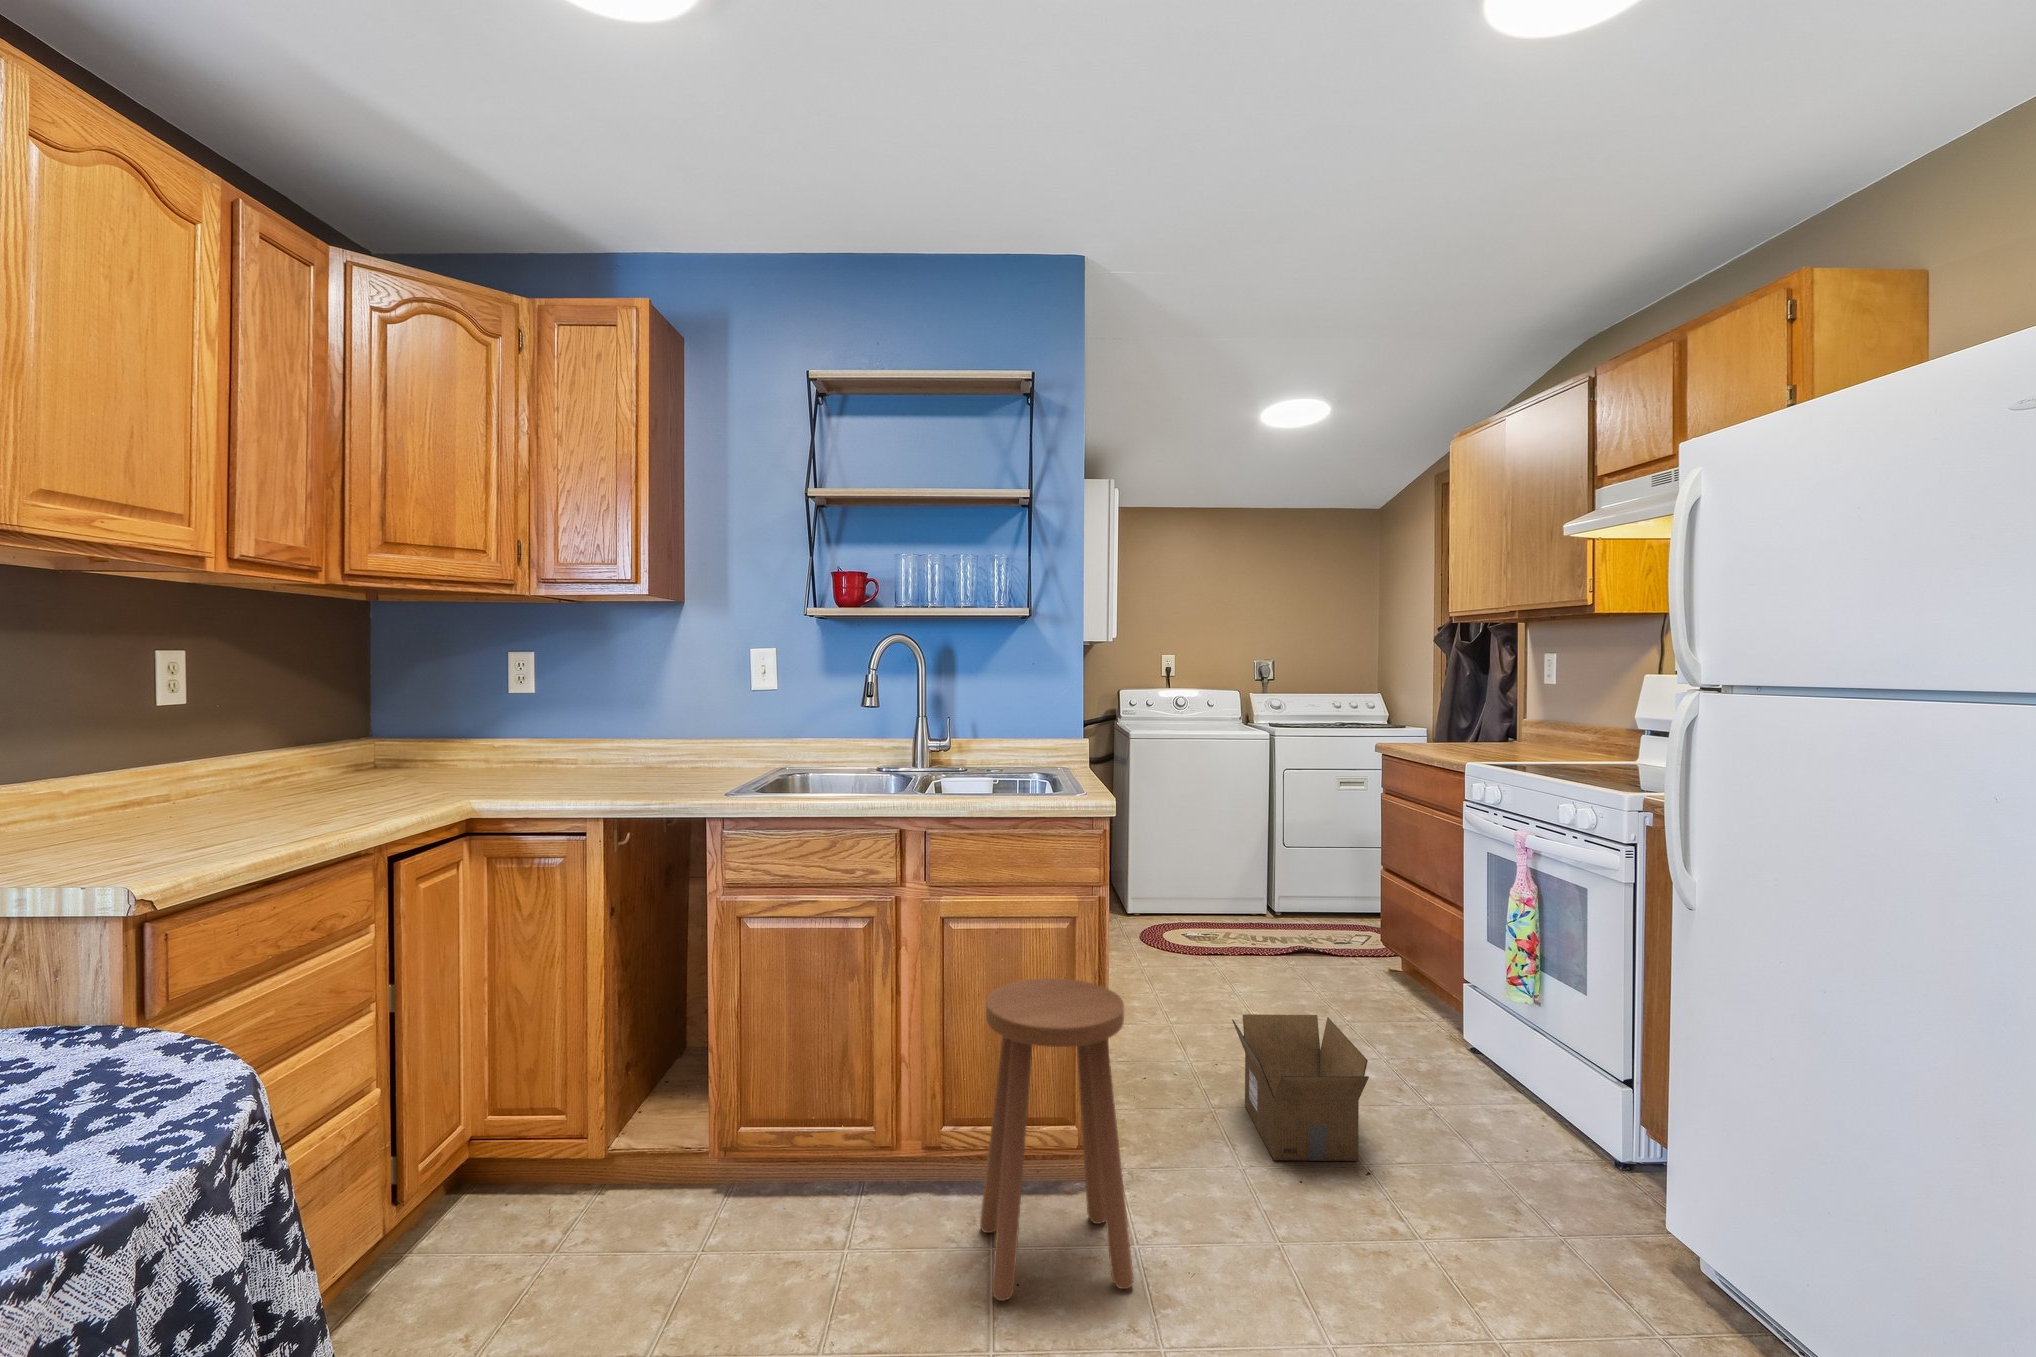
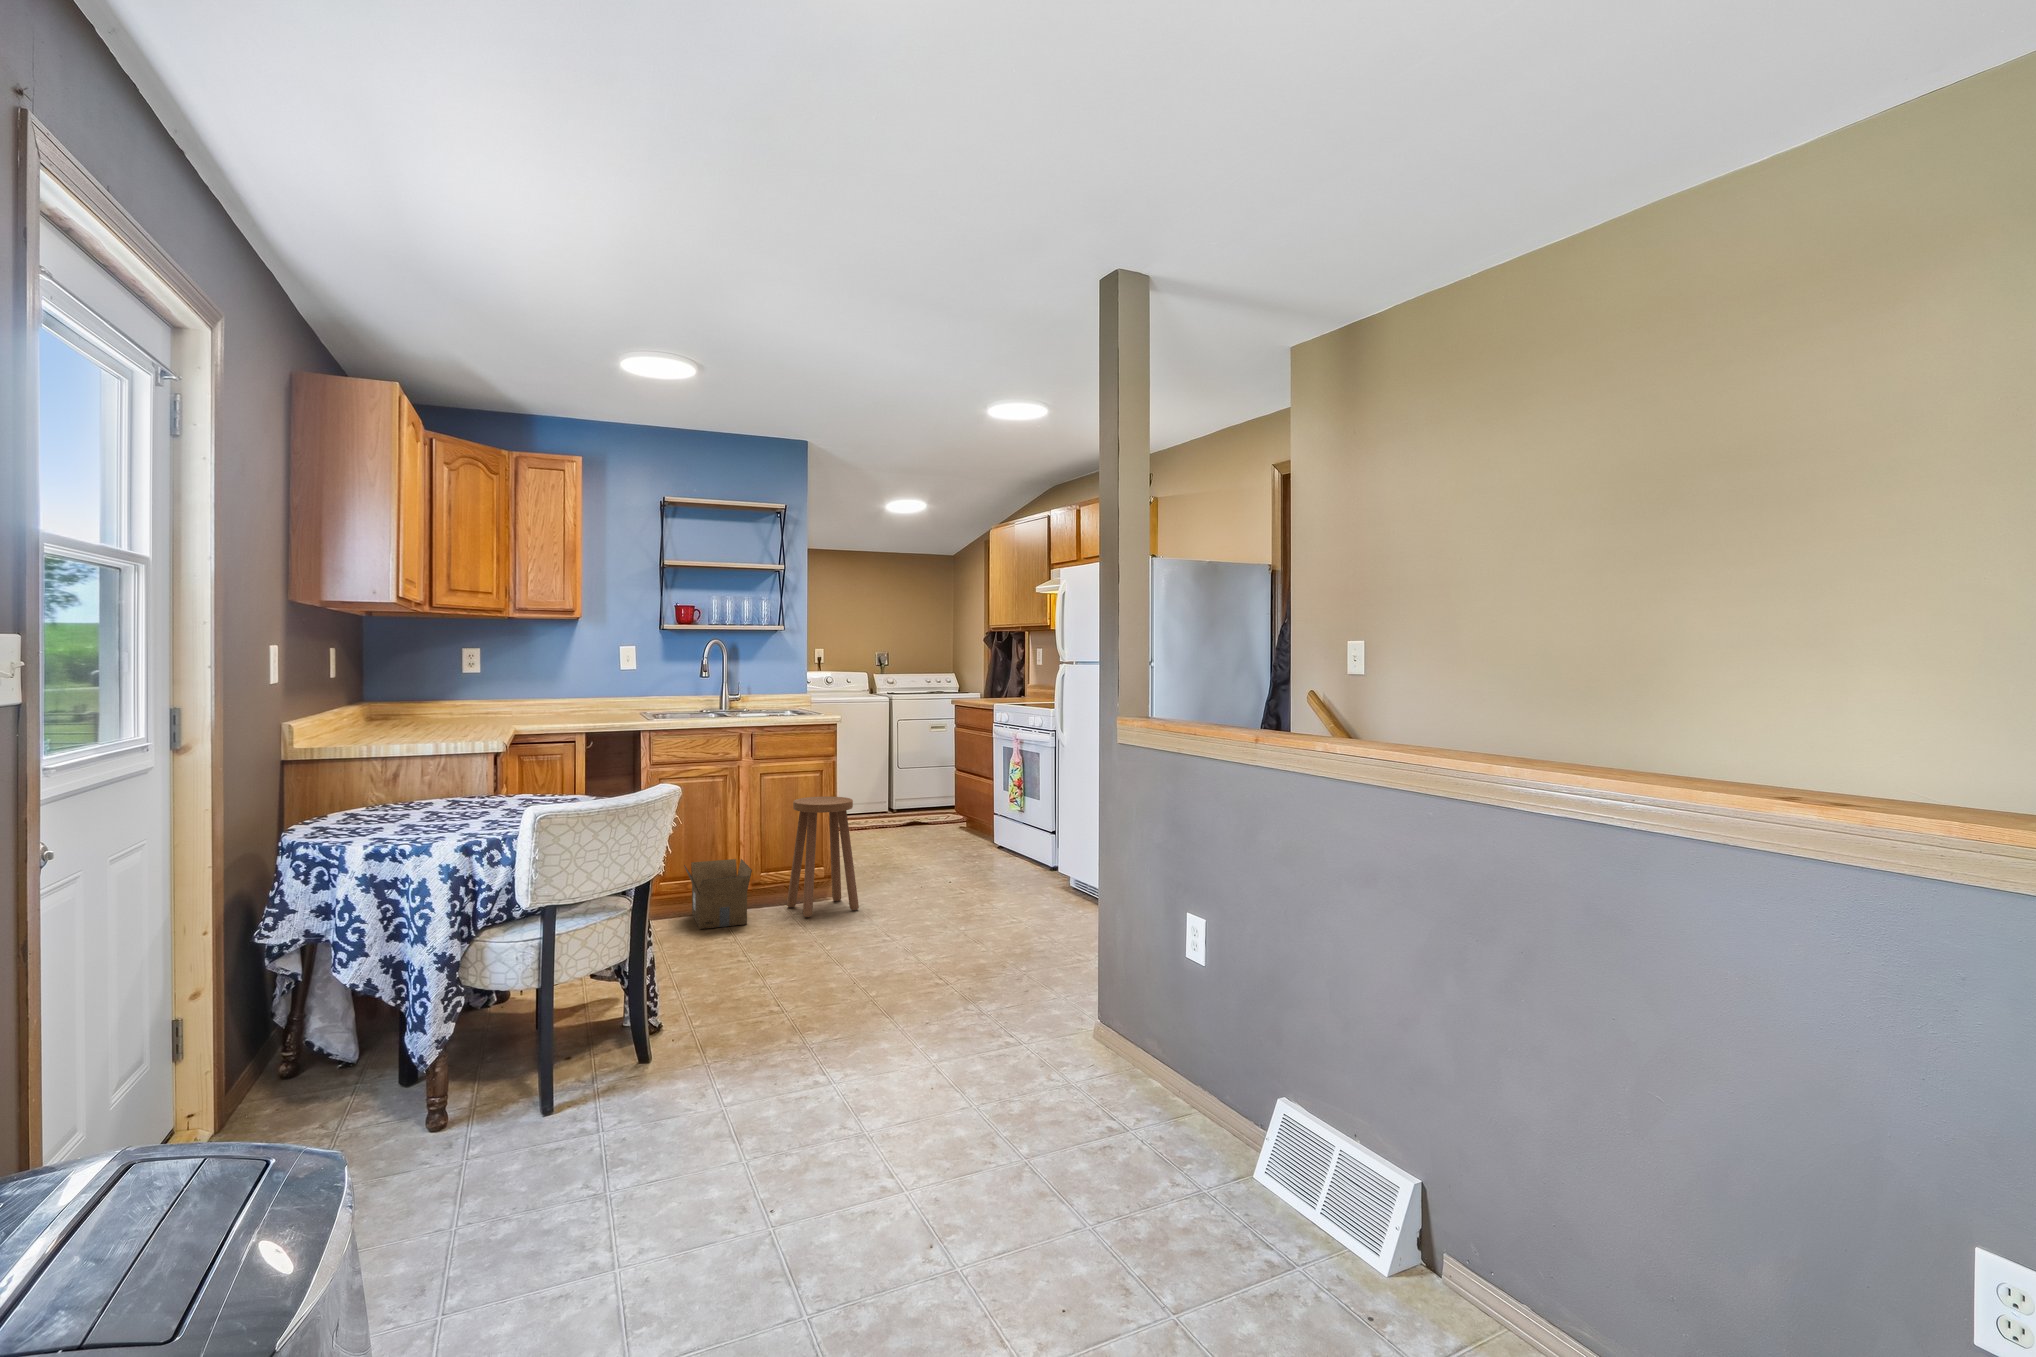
cardboard box: present [1232,1014,1369,1161] -> present [684,859,752,929]

